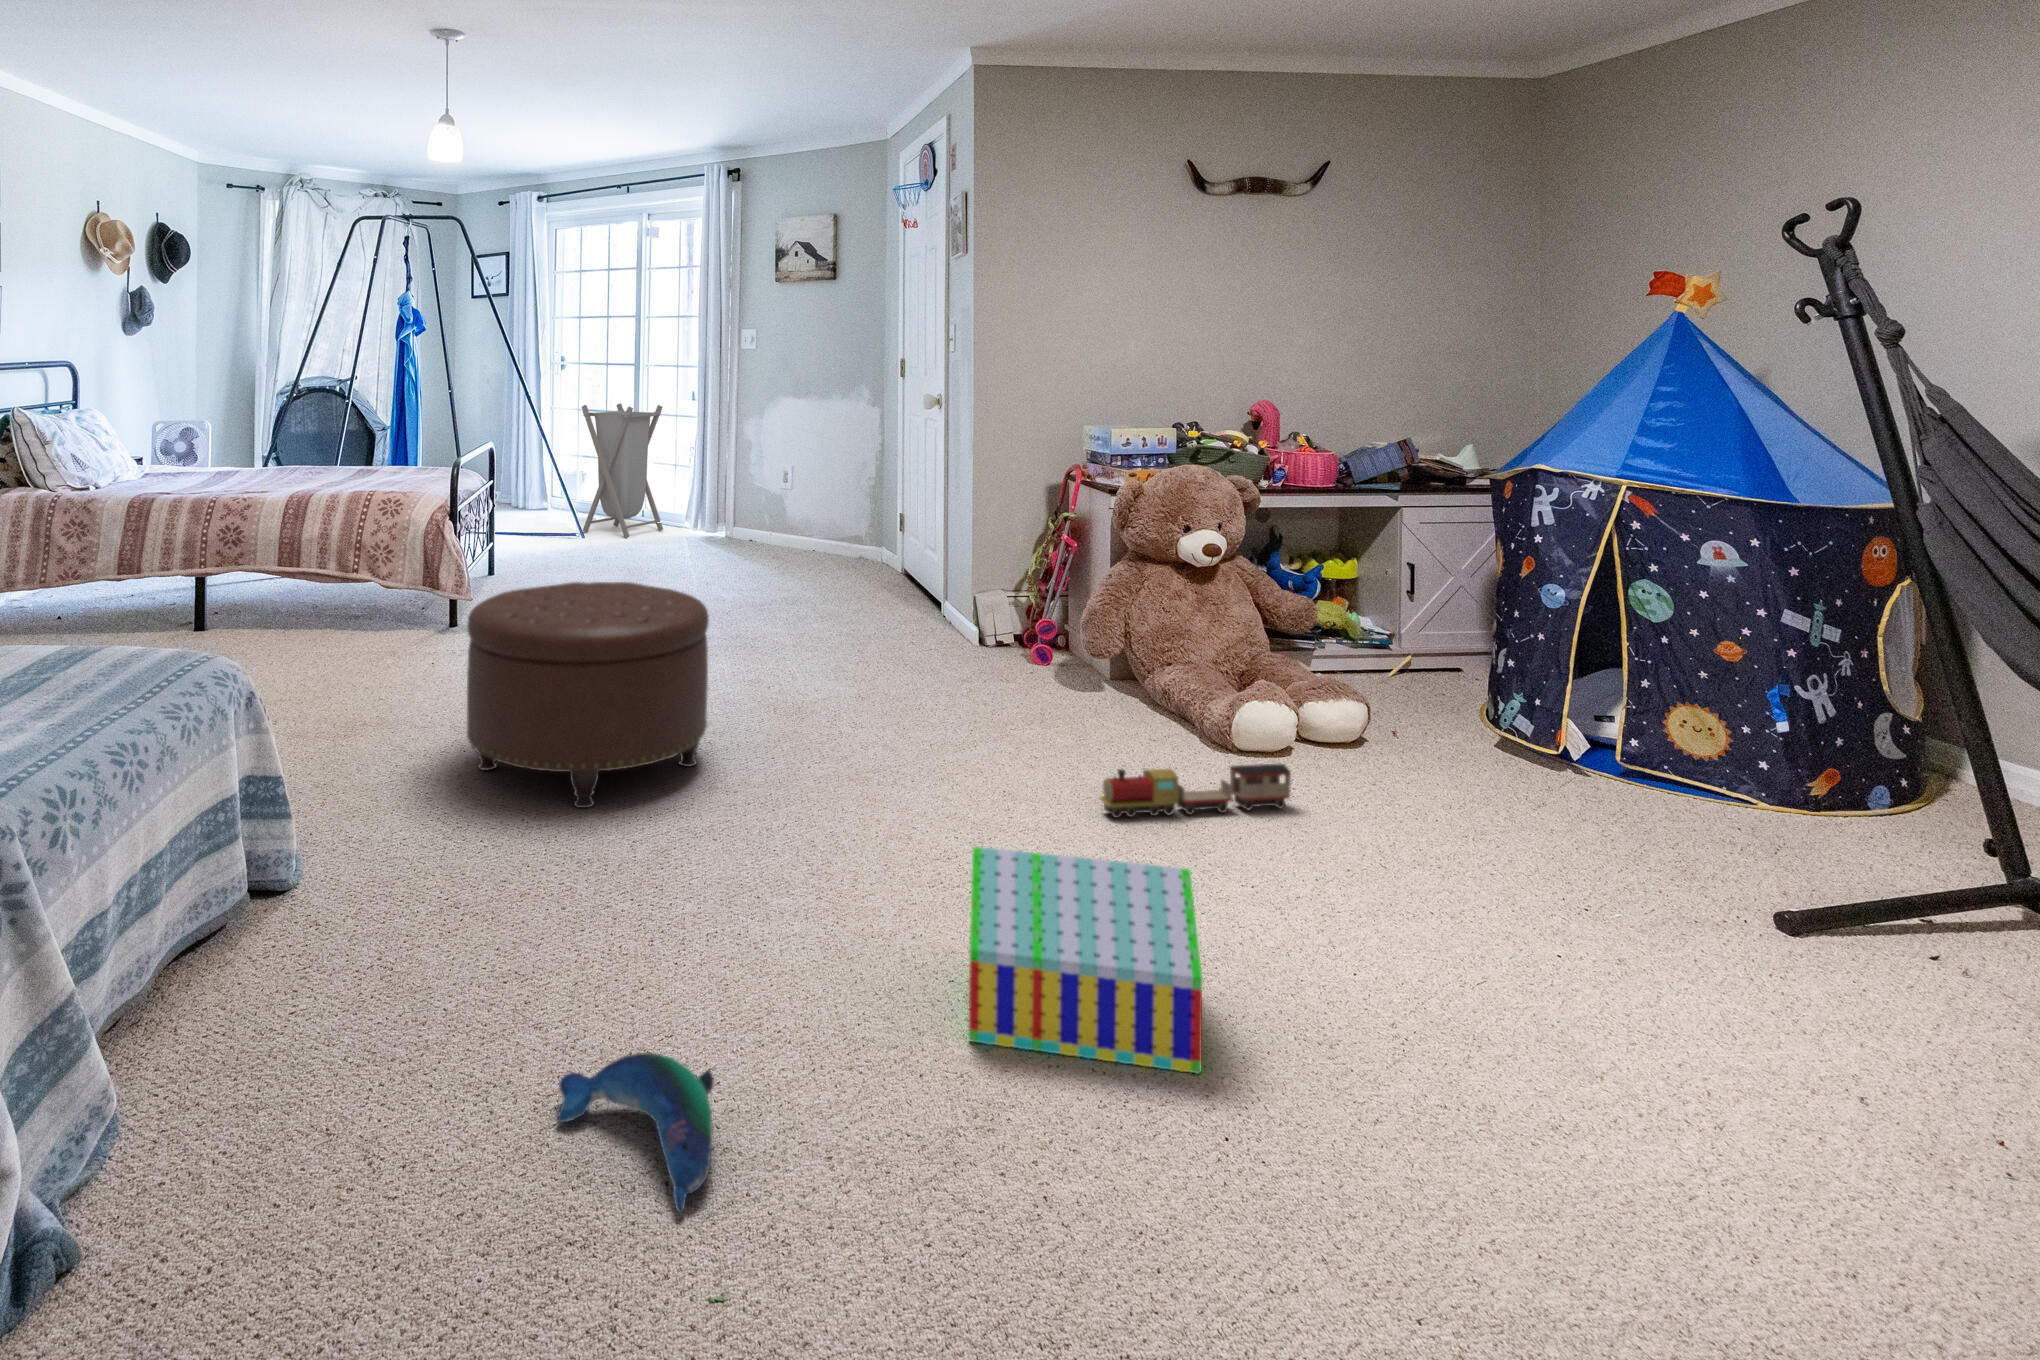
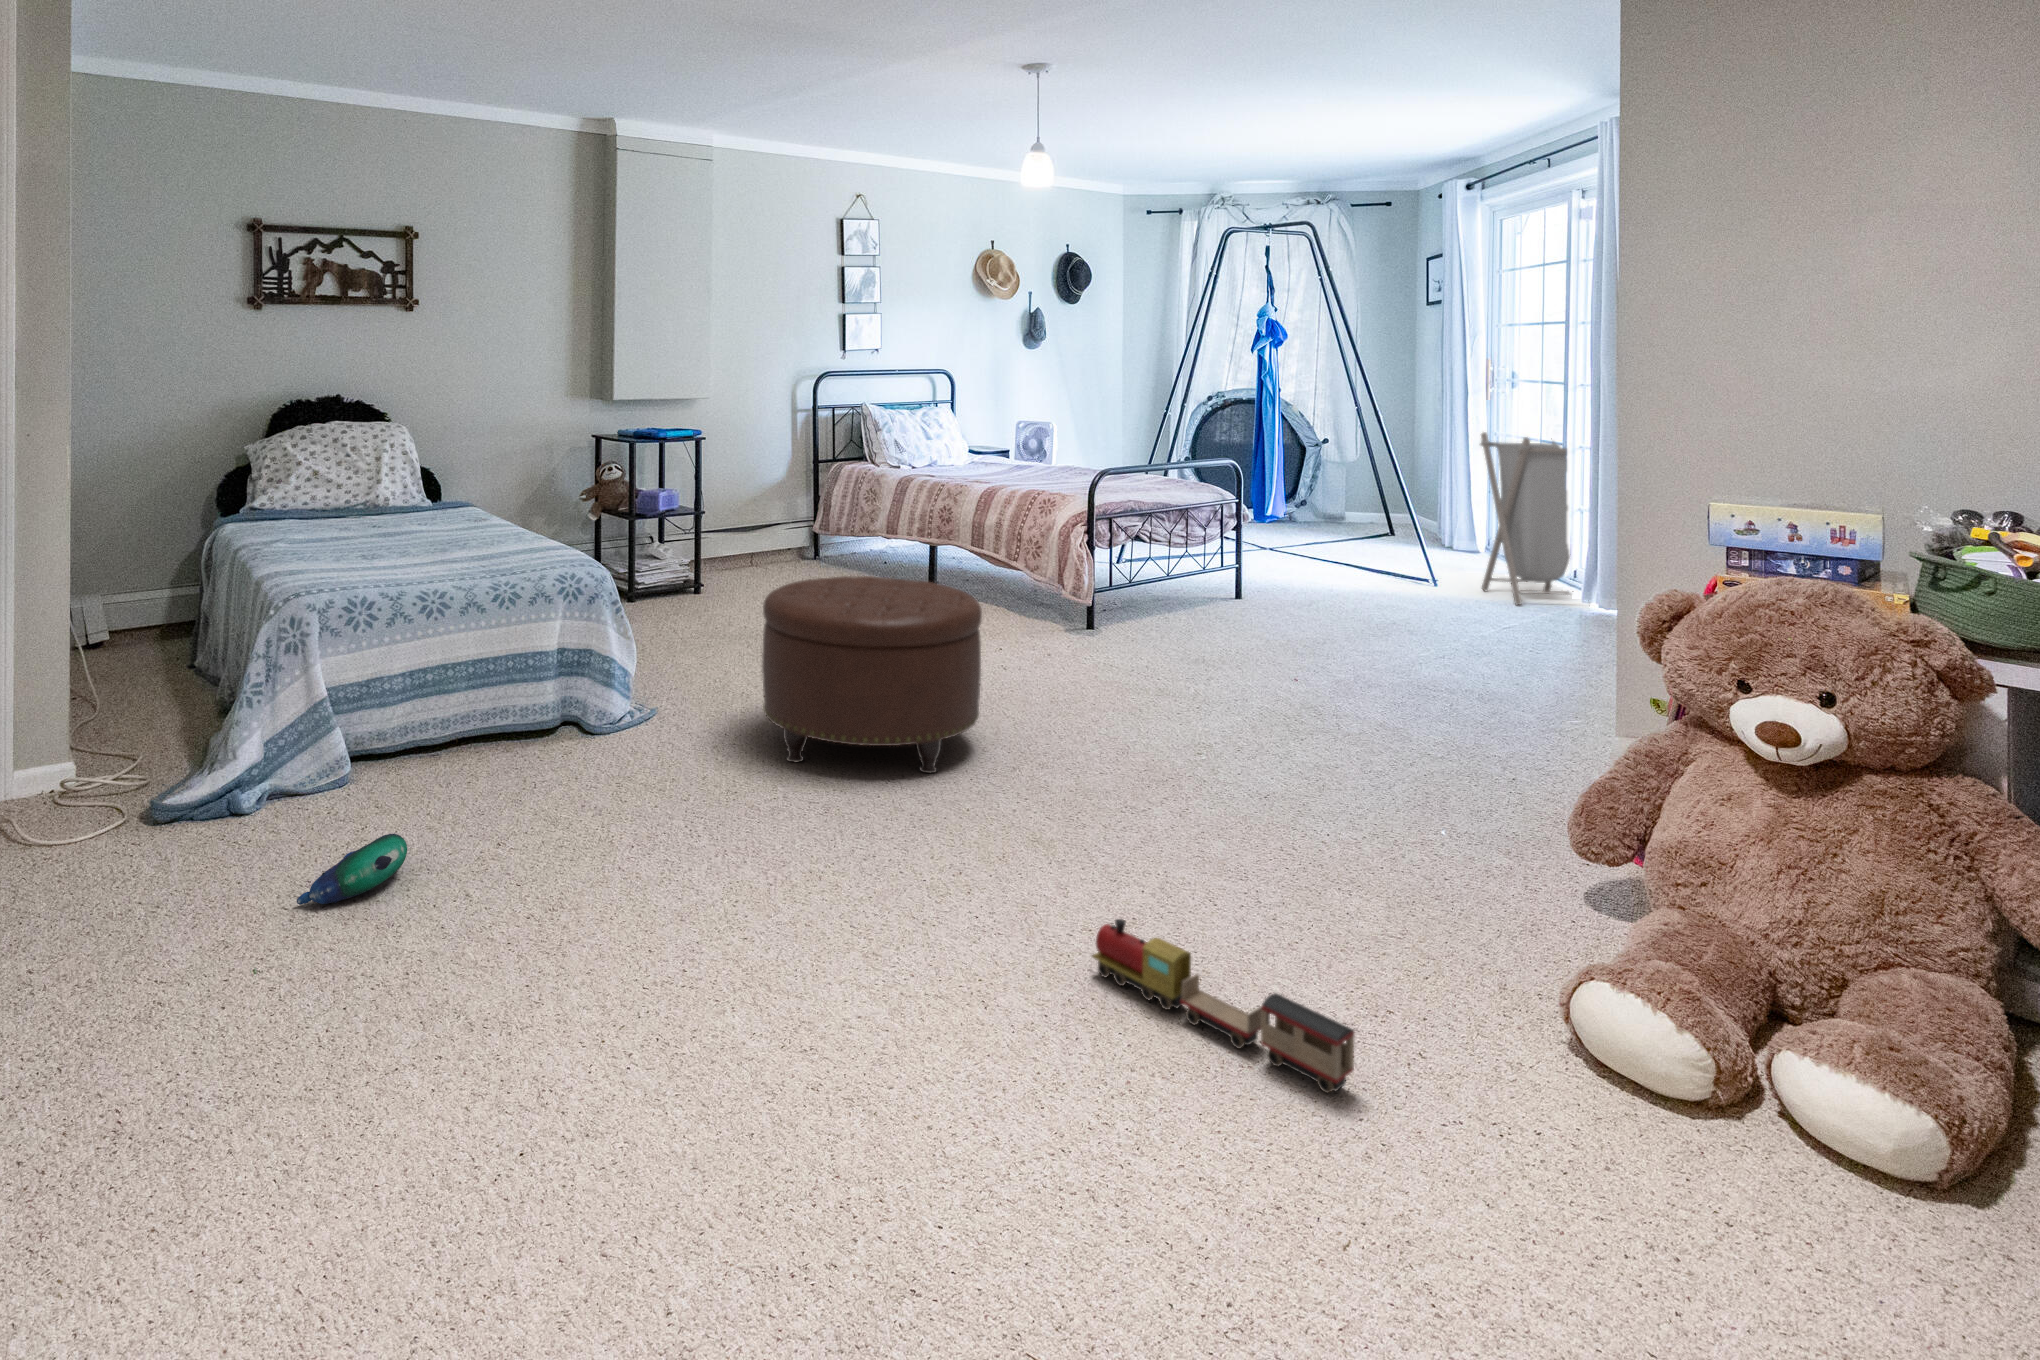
toy house: present [969,847,1202,1074] -> none [544,816,720,1072]

